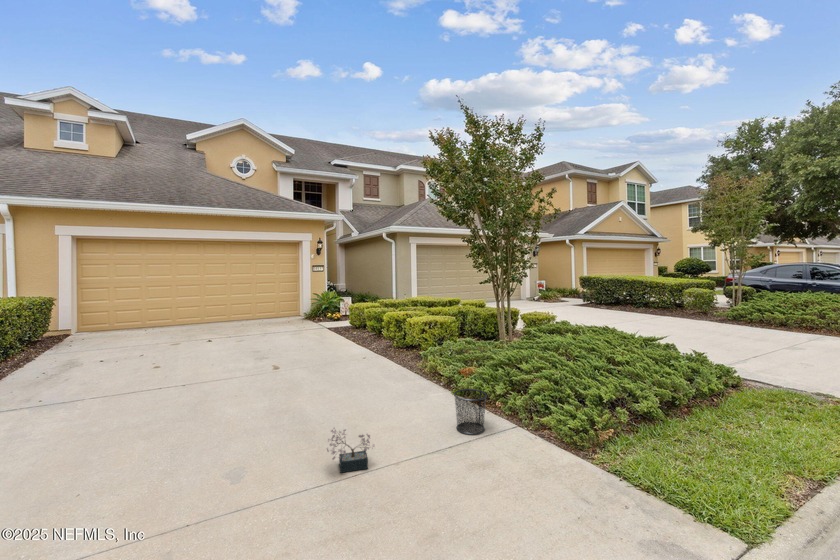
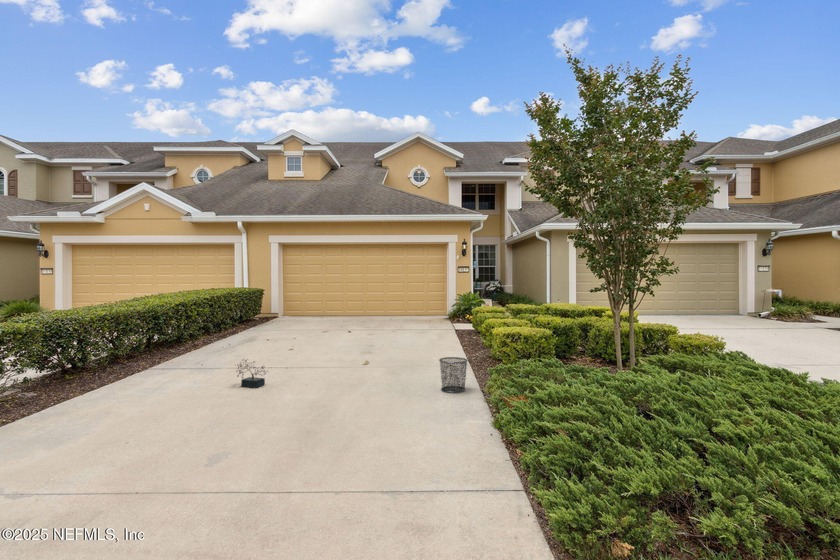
decorative plant: present [327,430,374,473] -> present [236,359,266,388]

